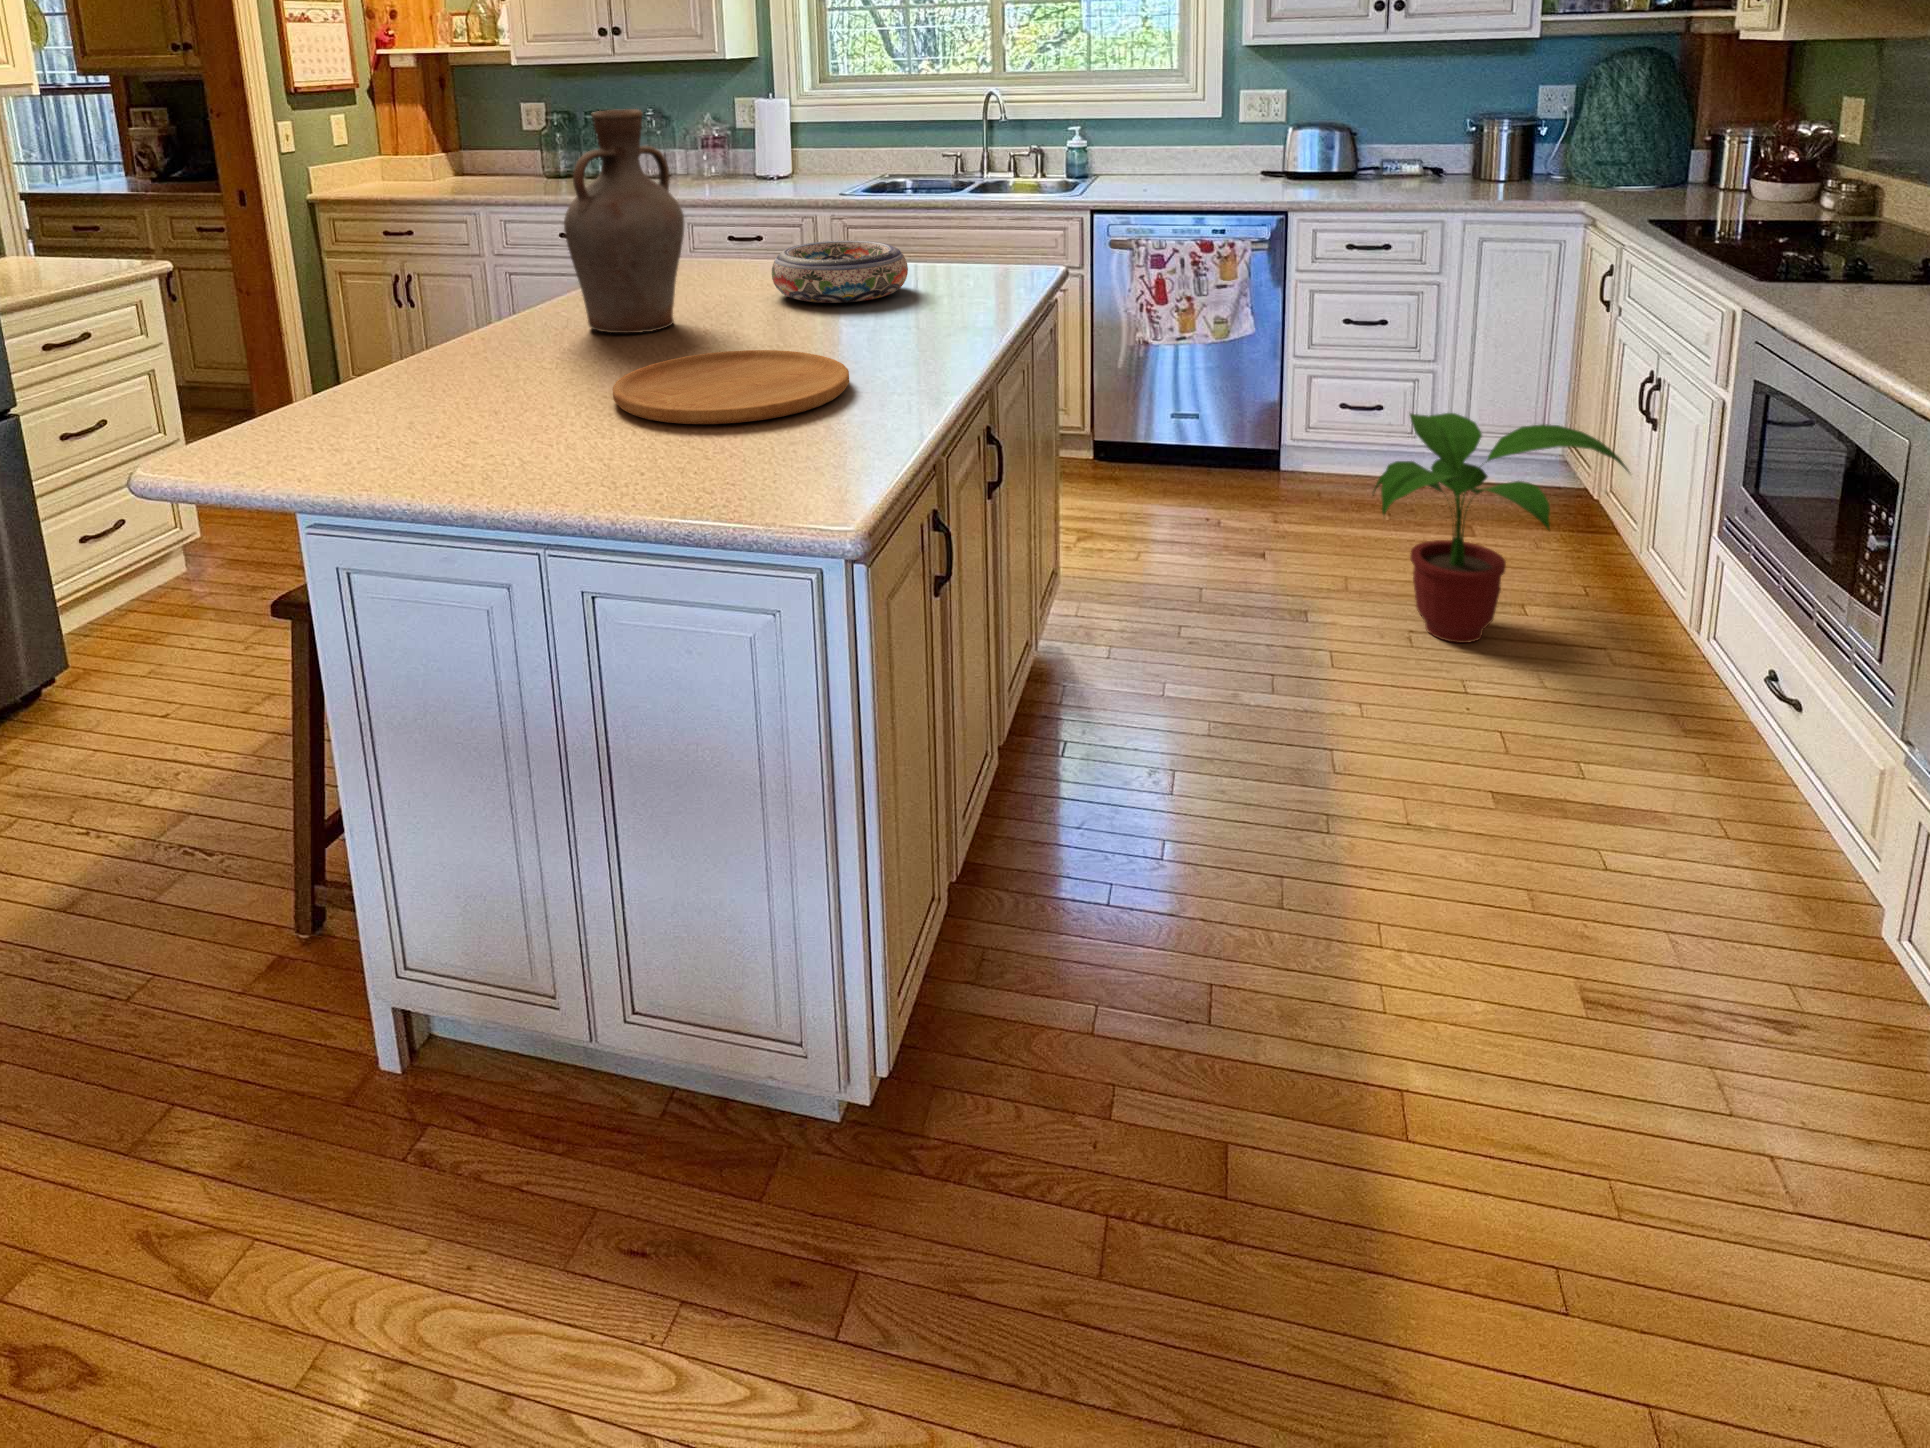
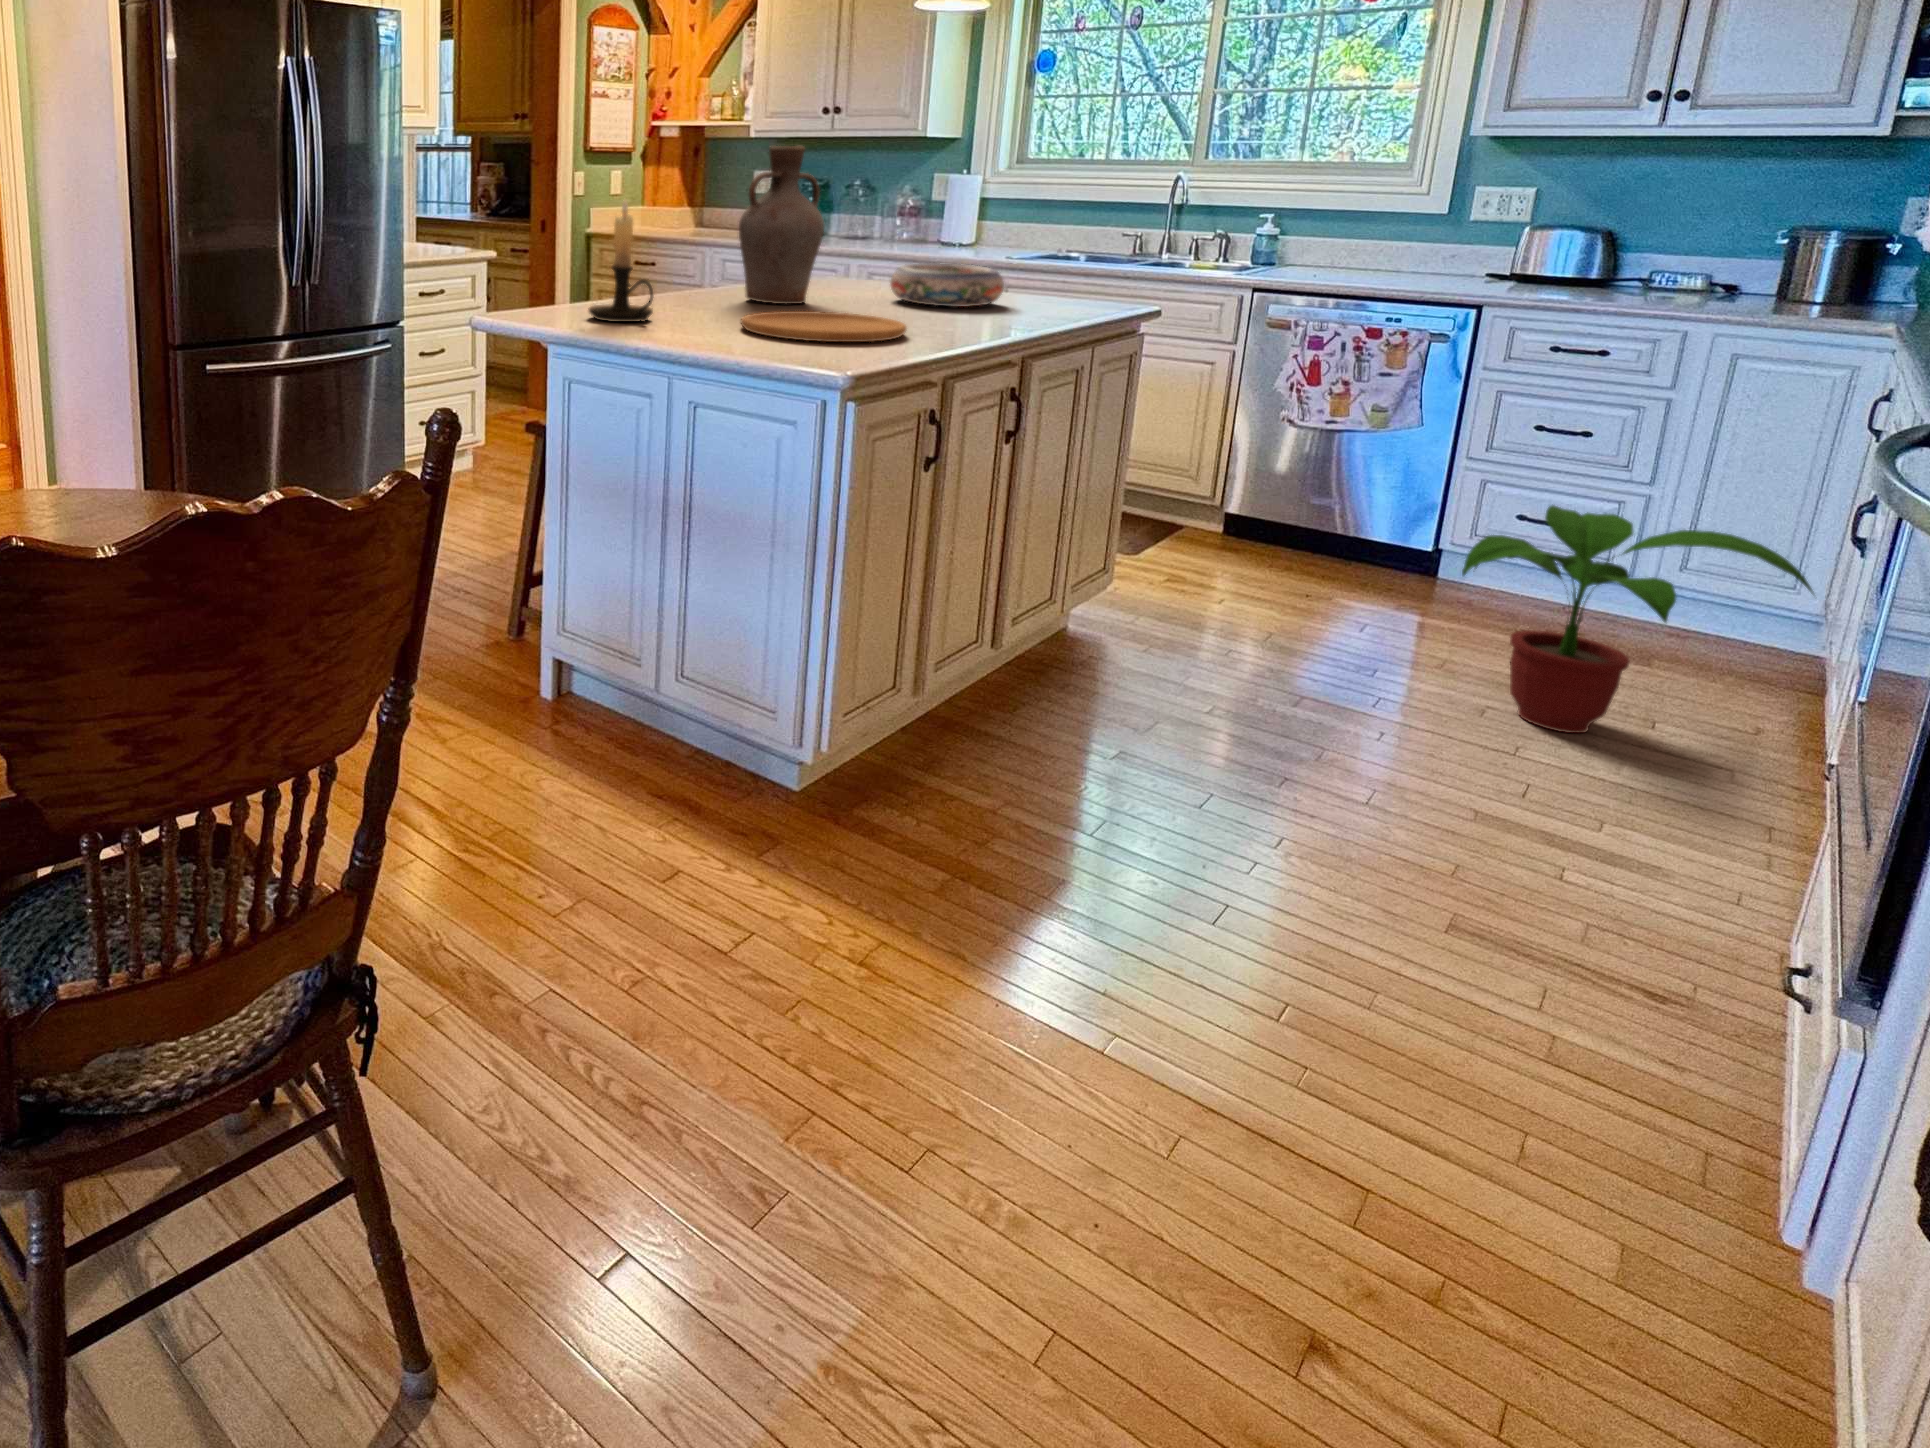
candle holder: none [356,223,469,430] -> present [589,200,653,322]

